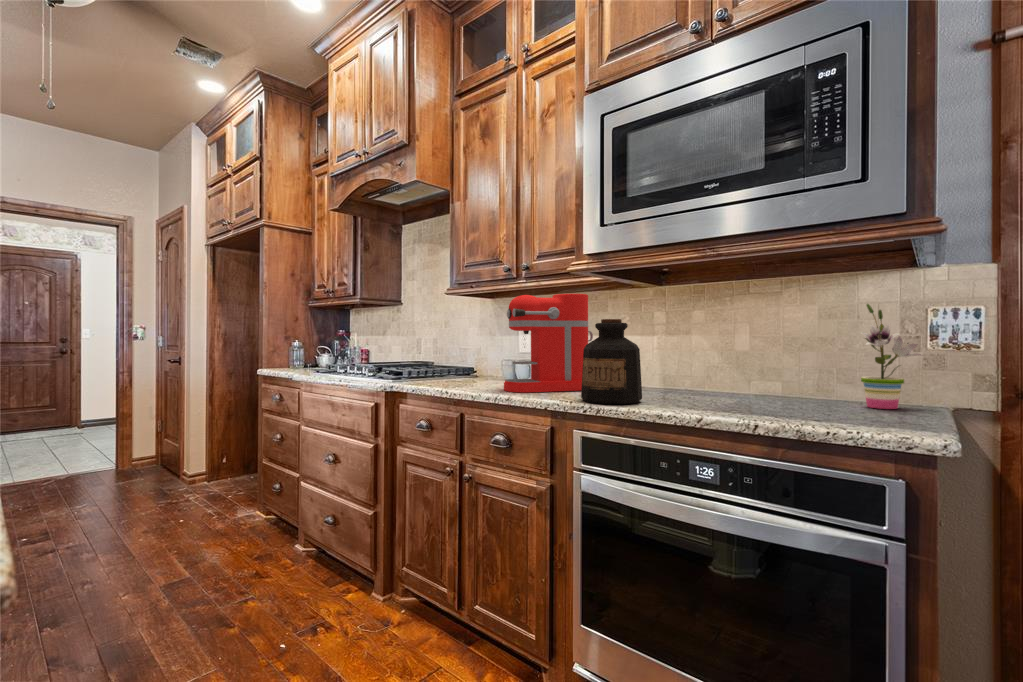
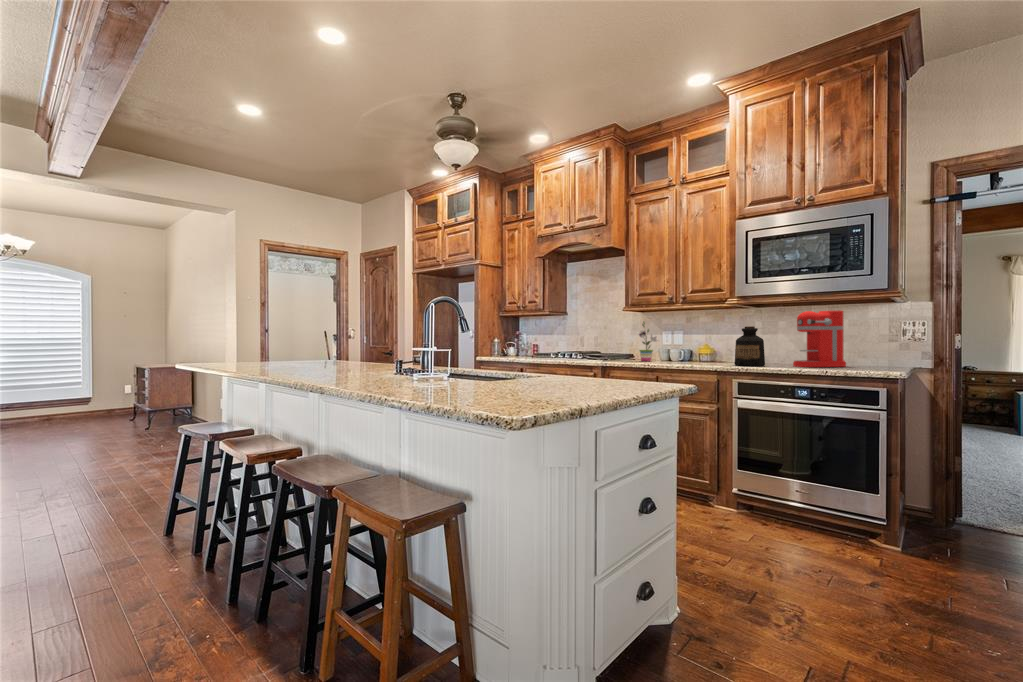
coffee maker: present [504,294,593,392] -> present [793,310,846,367]
potted plant: present [861,304,921,409] -> present [637,322,658,361]

